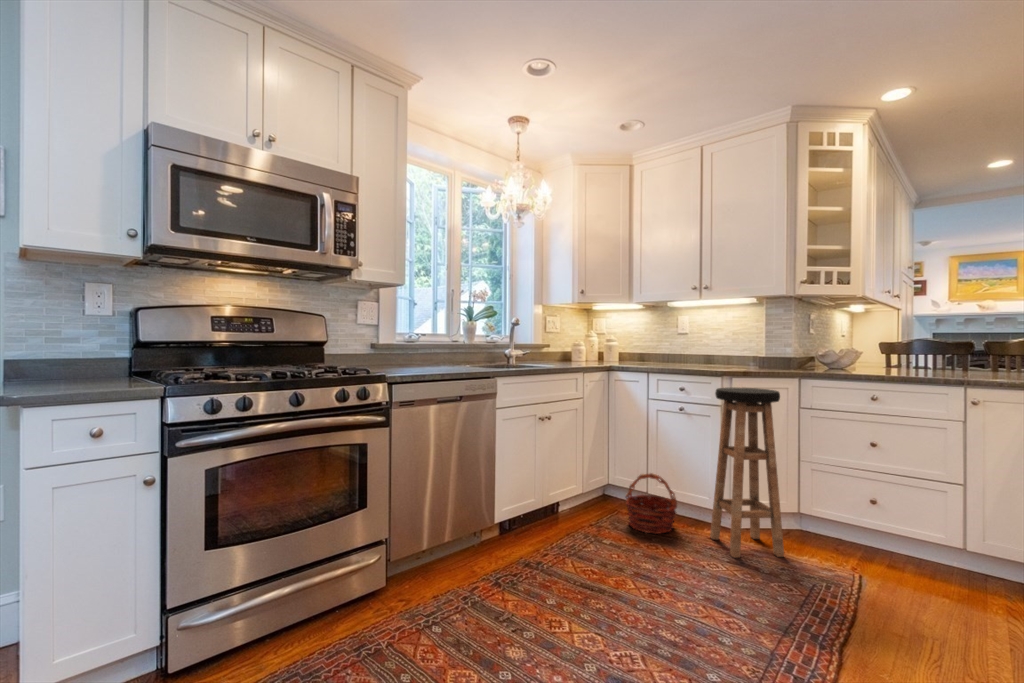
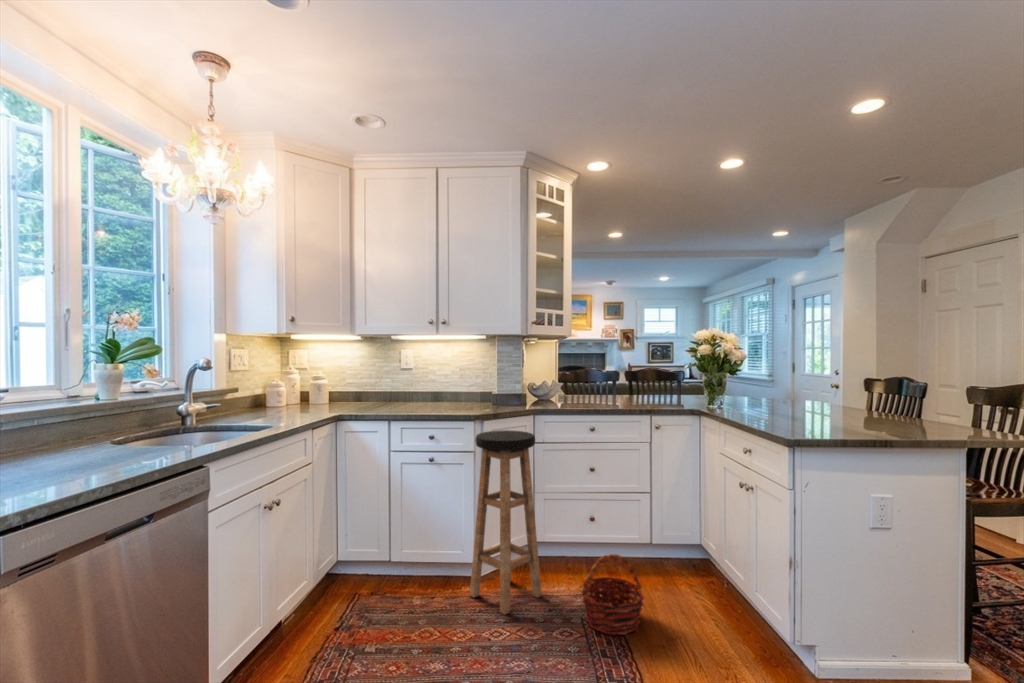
basket: present [626,473,677,534] -> present [581,554,644,635]

